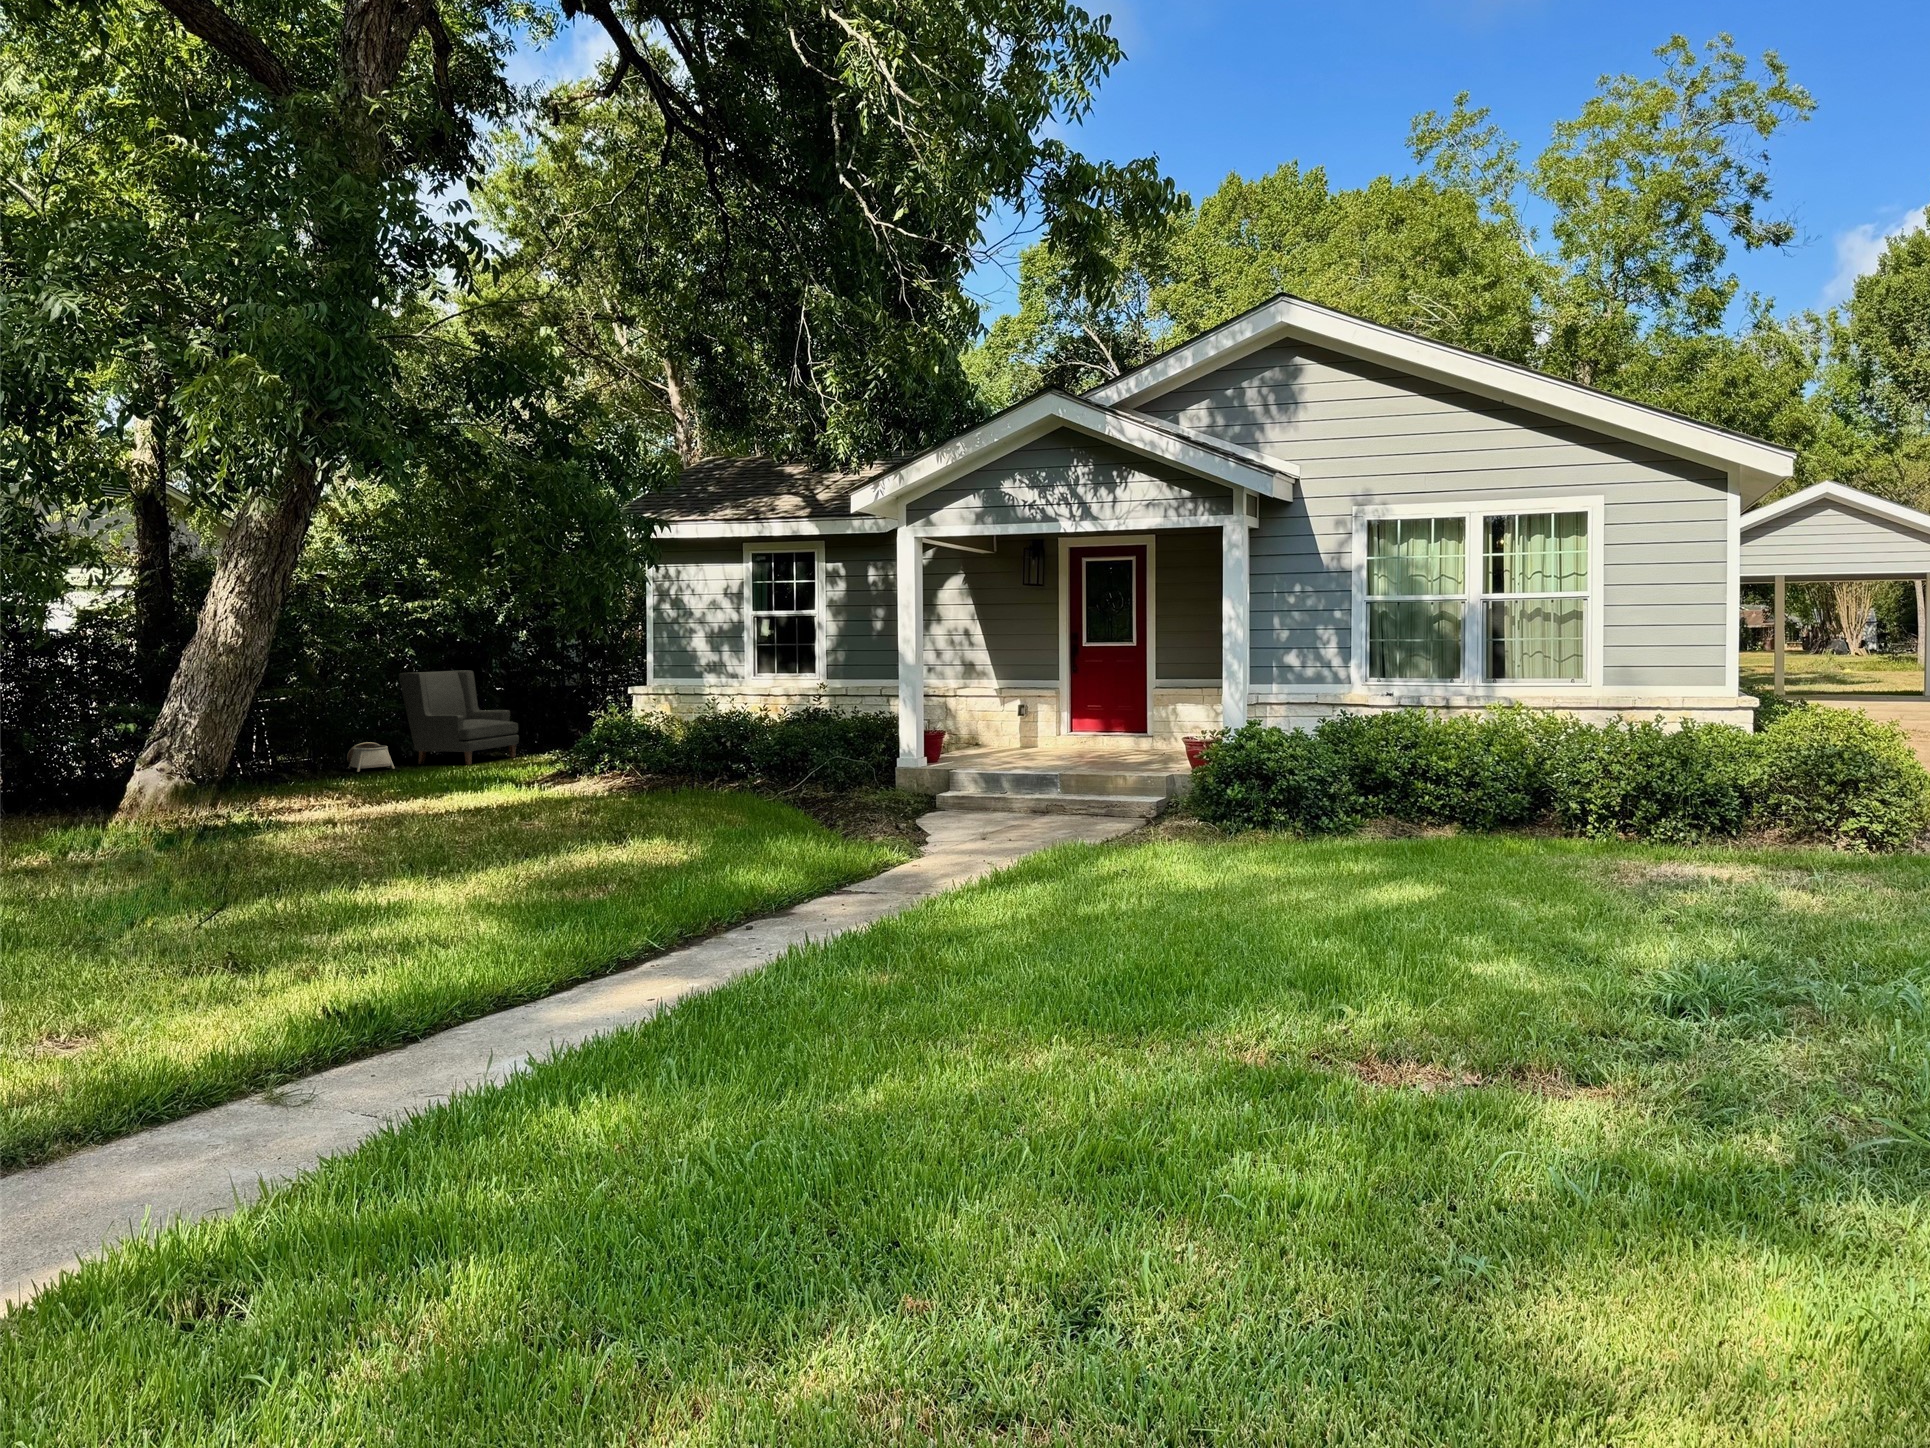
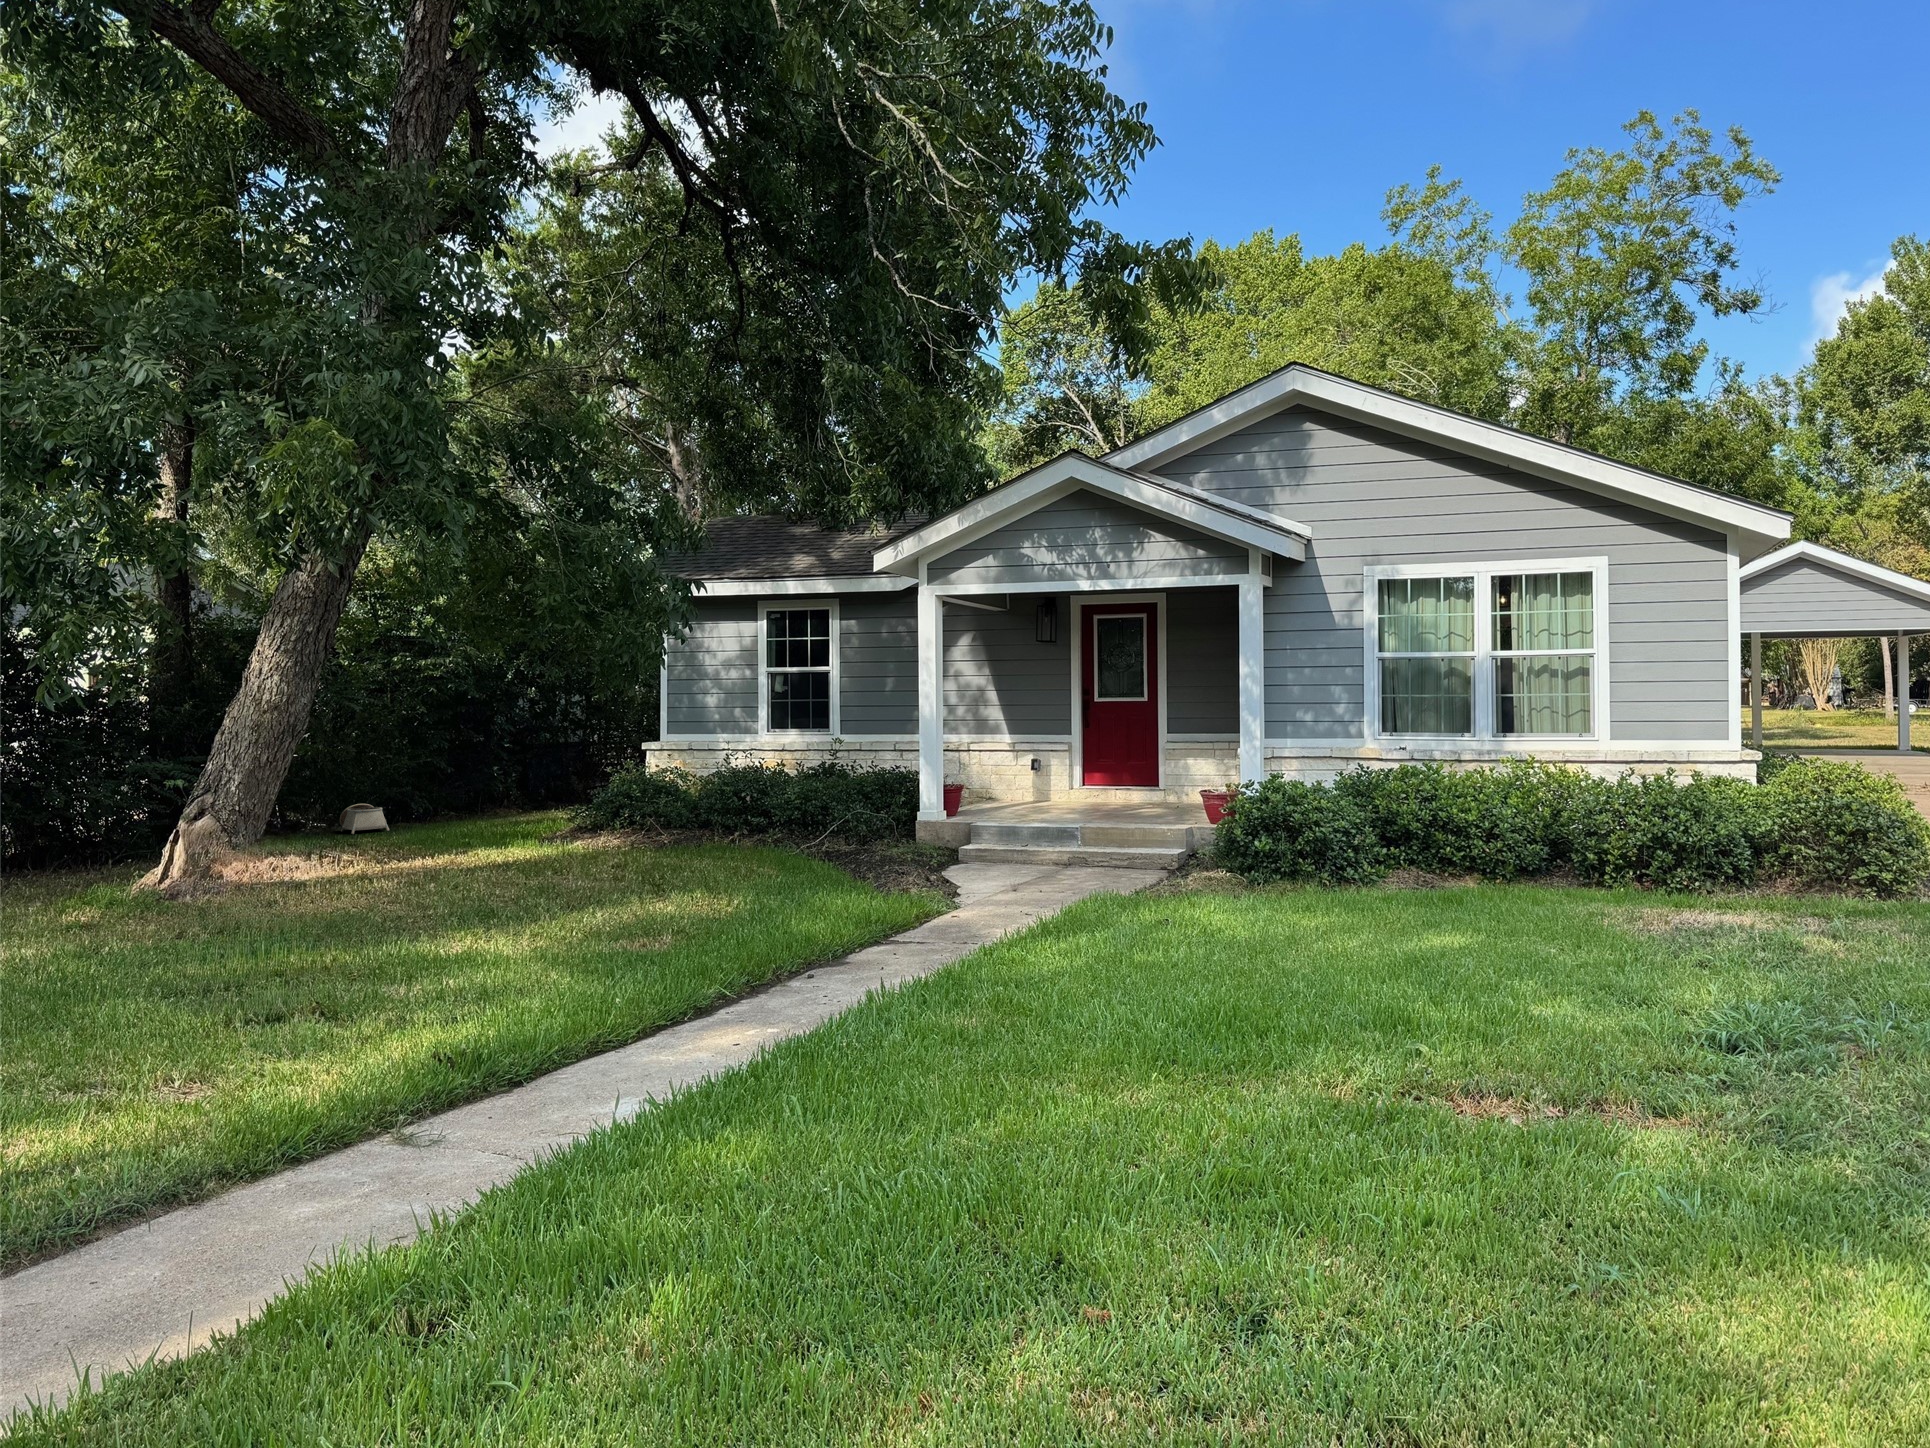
chair: present [399,670,519,765] -> none [393,730,513,826]

